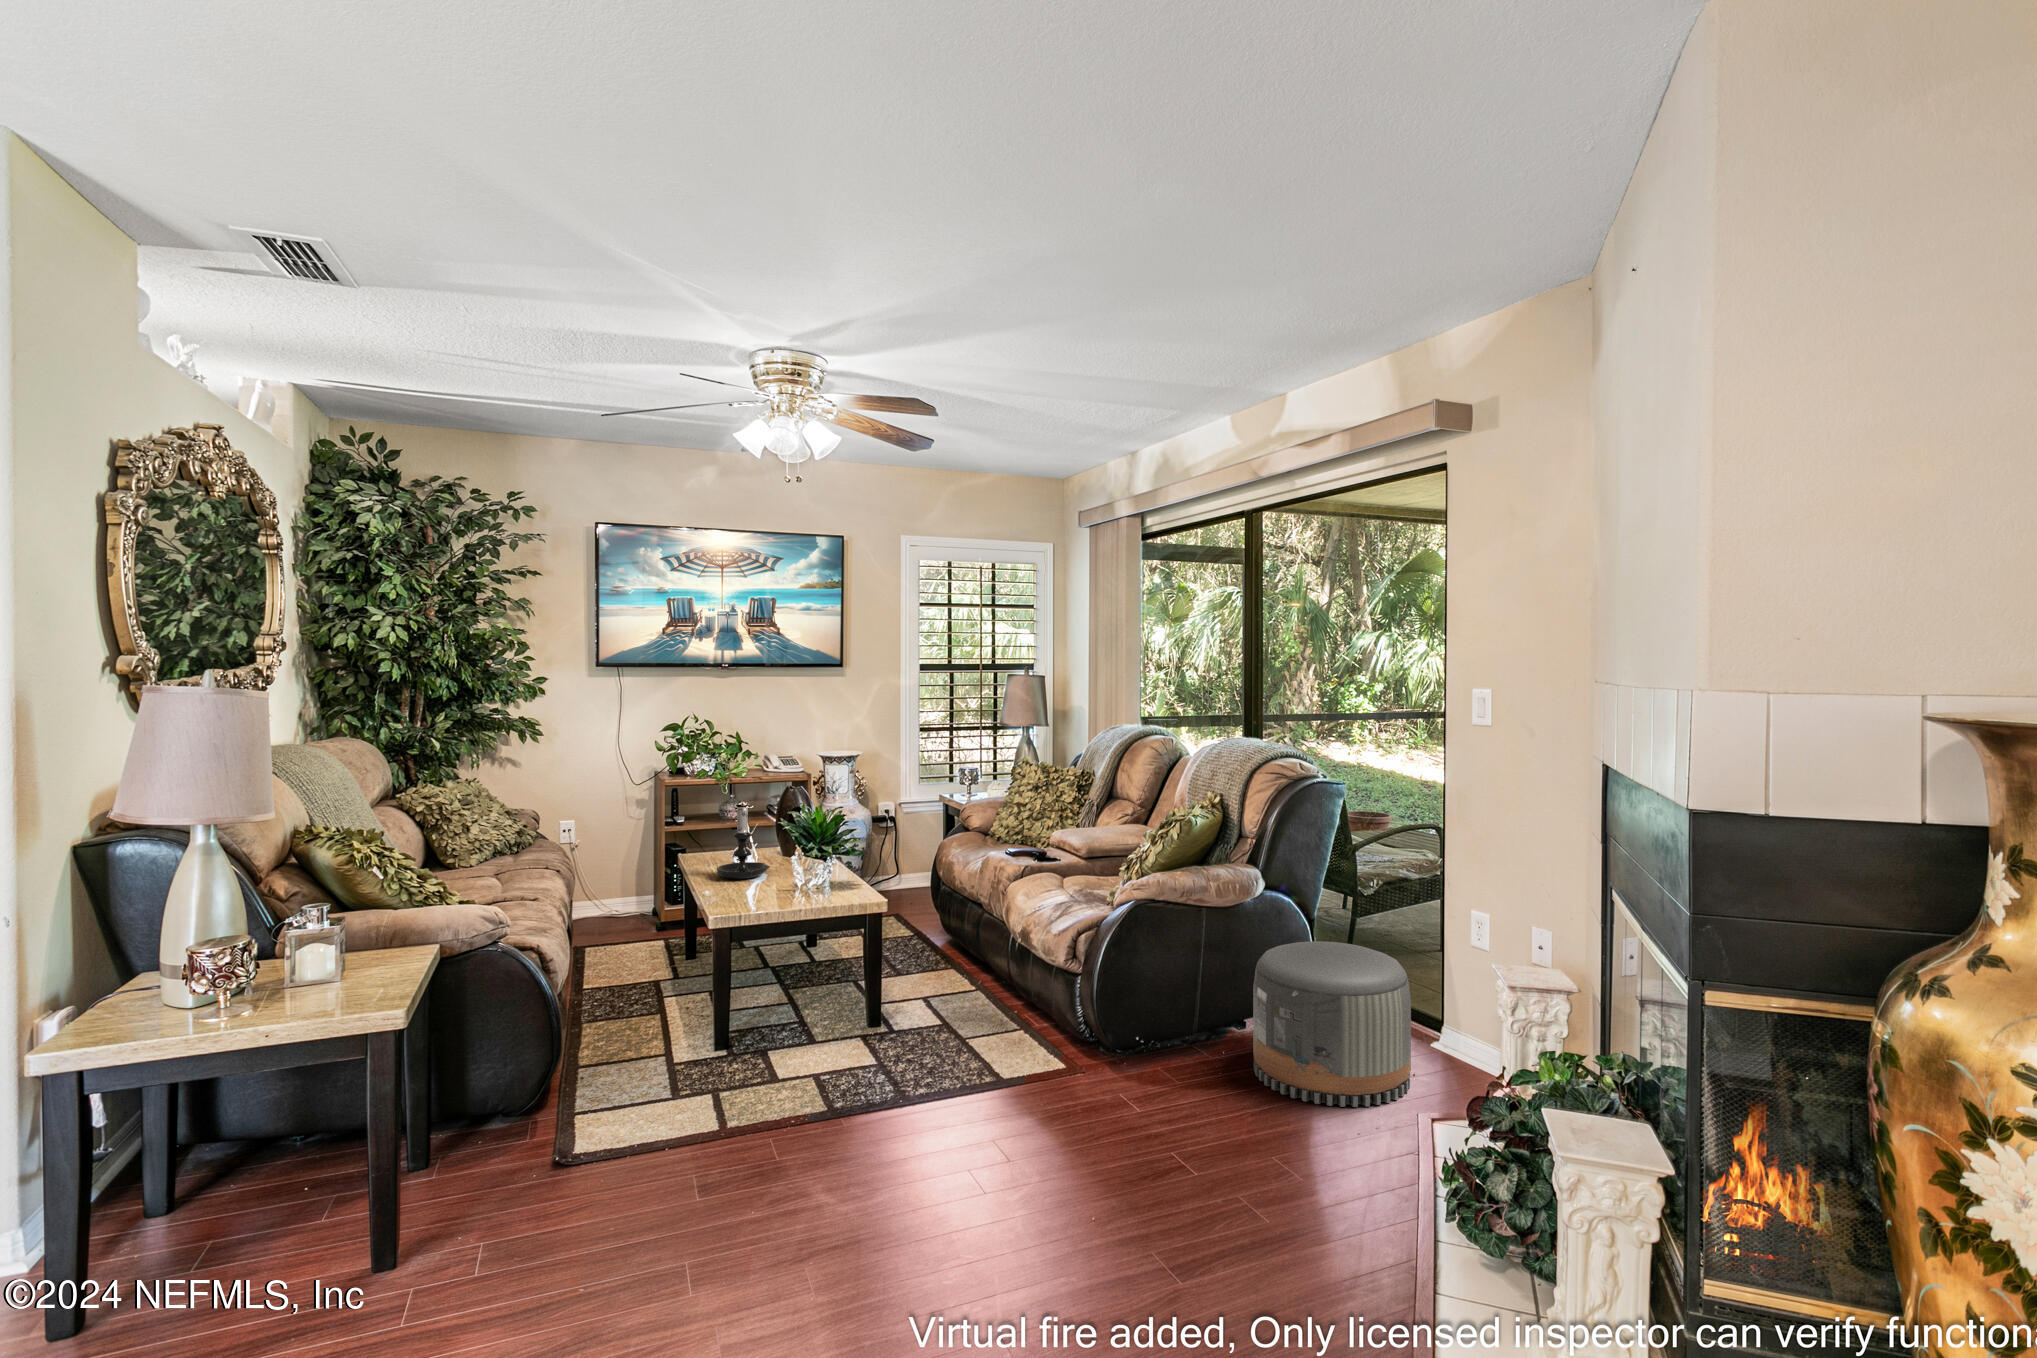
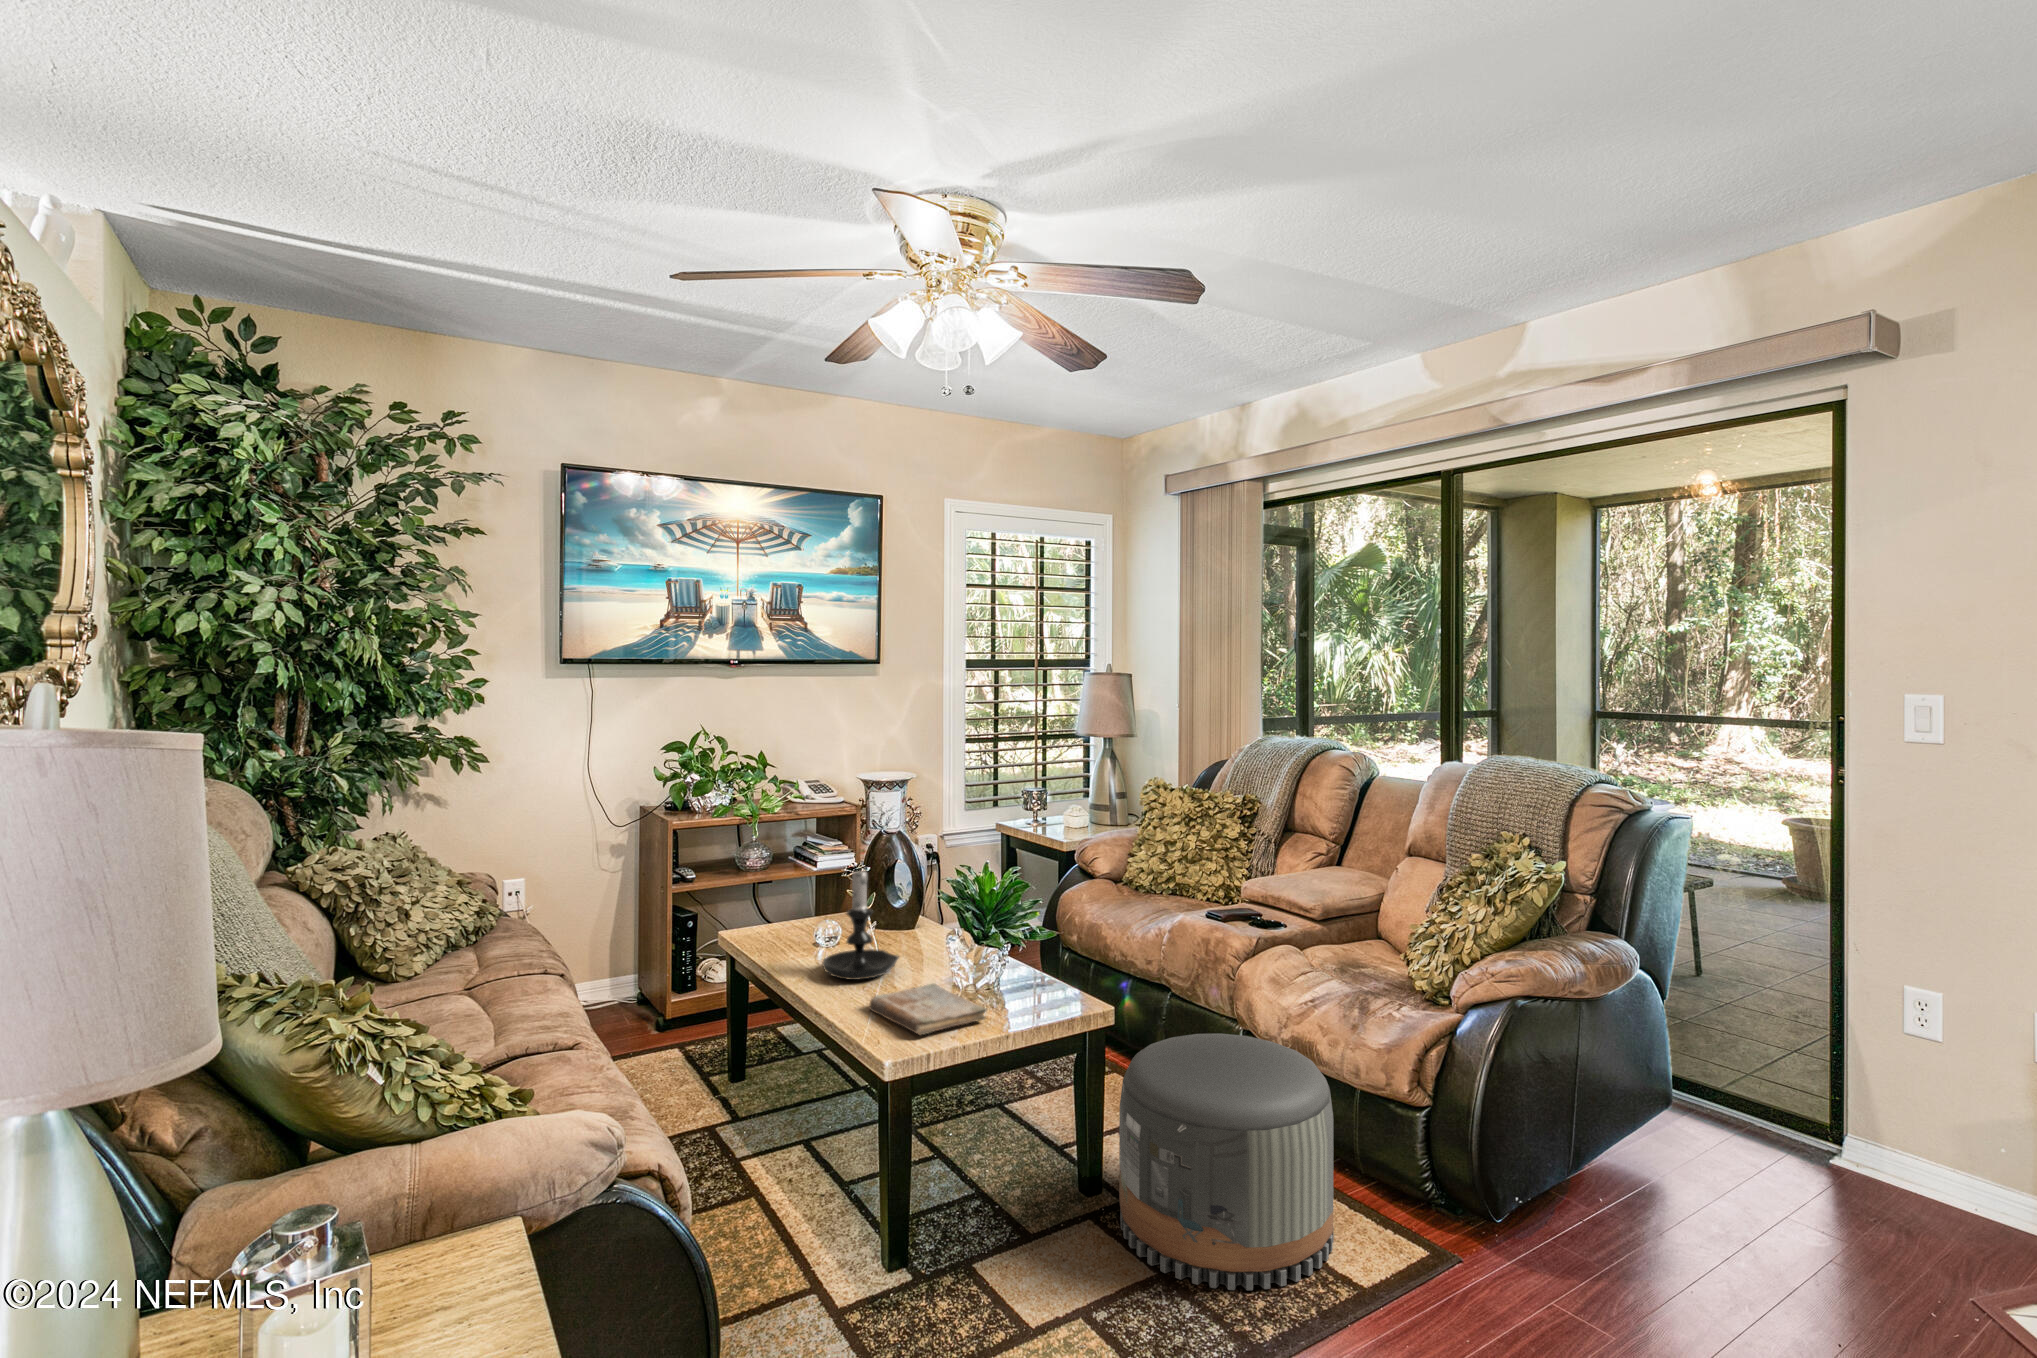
book: none [728,881,795,906] -> present [869,983,986,1035]
pouf: present [1253,941,1411,1107] -> present [1119,1033,1334,1290]

